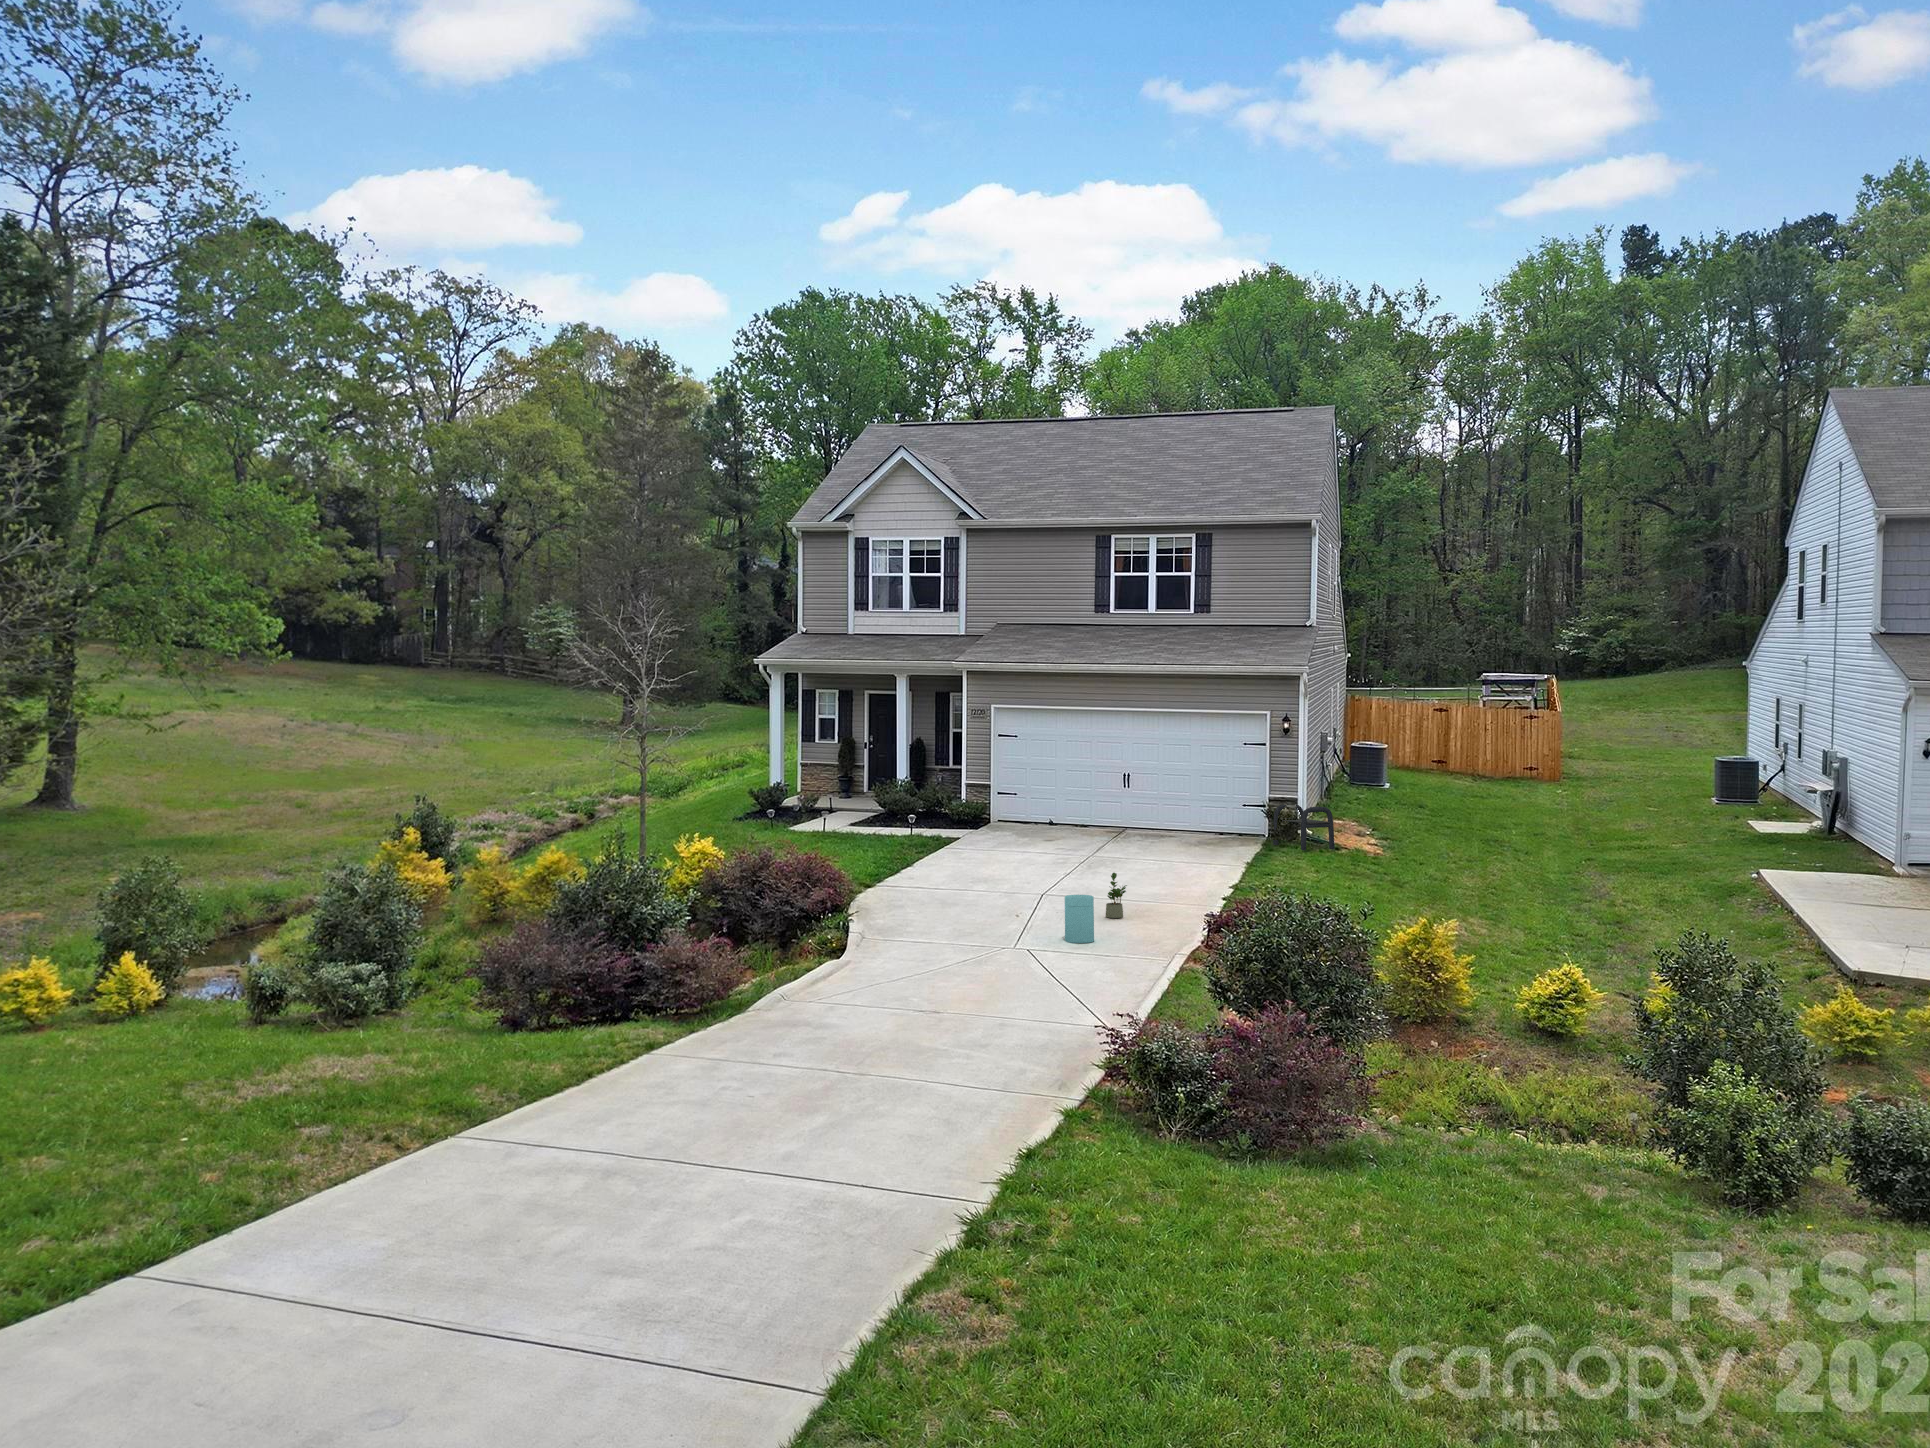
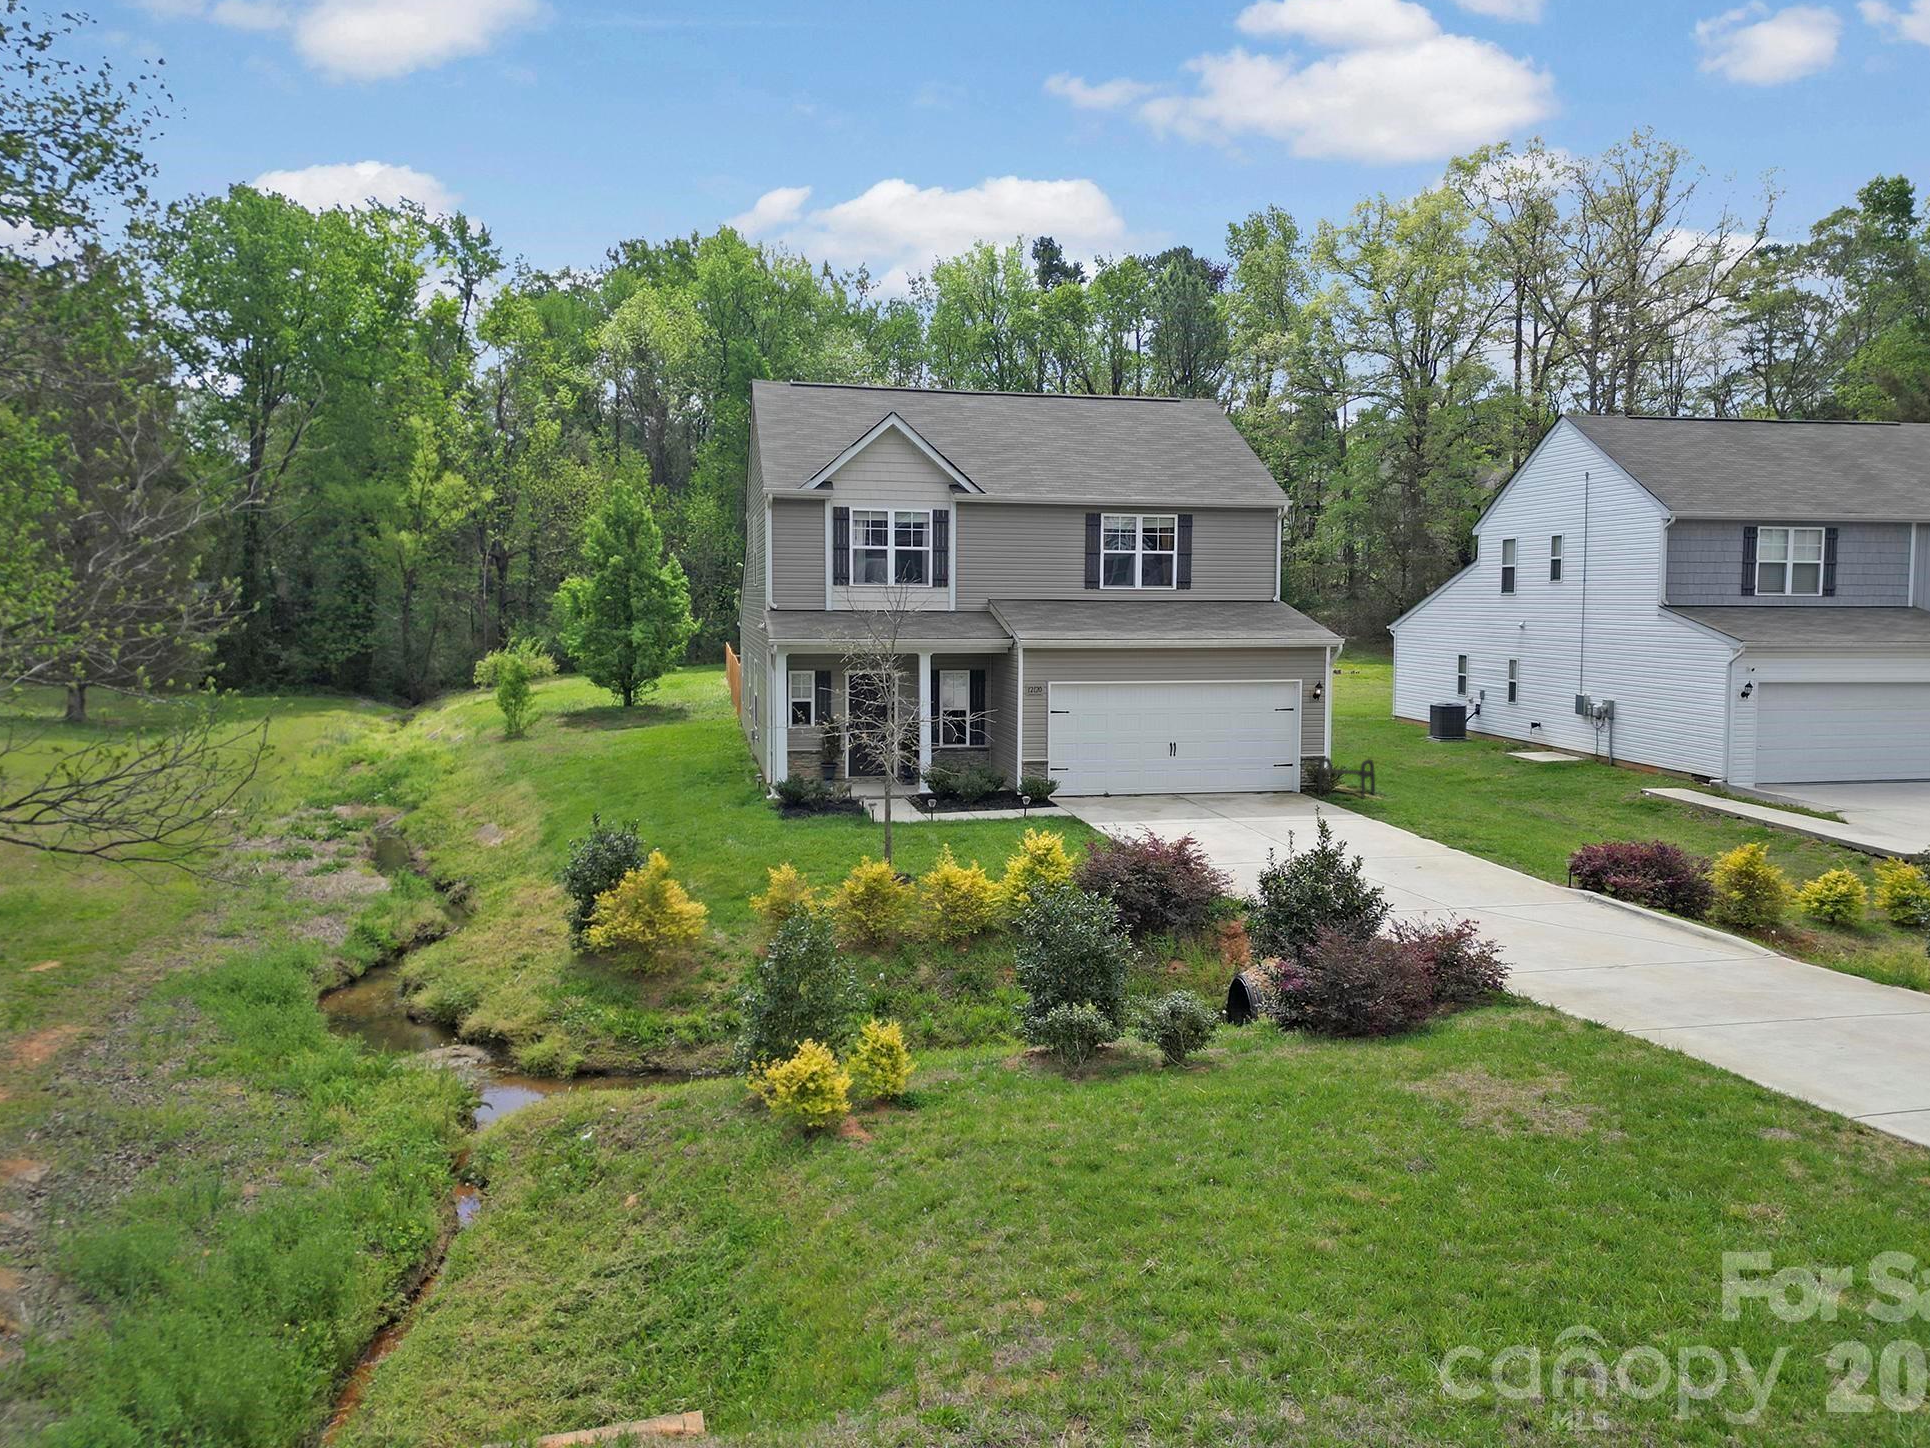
potted plant: present [1106,873,1127,918] -> none [1515,854,1535,893]
trash can: present [1064,895,1094,943] -> none [1601,883,1634,926]

